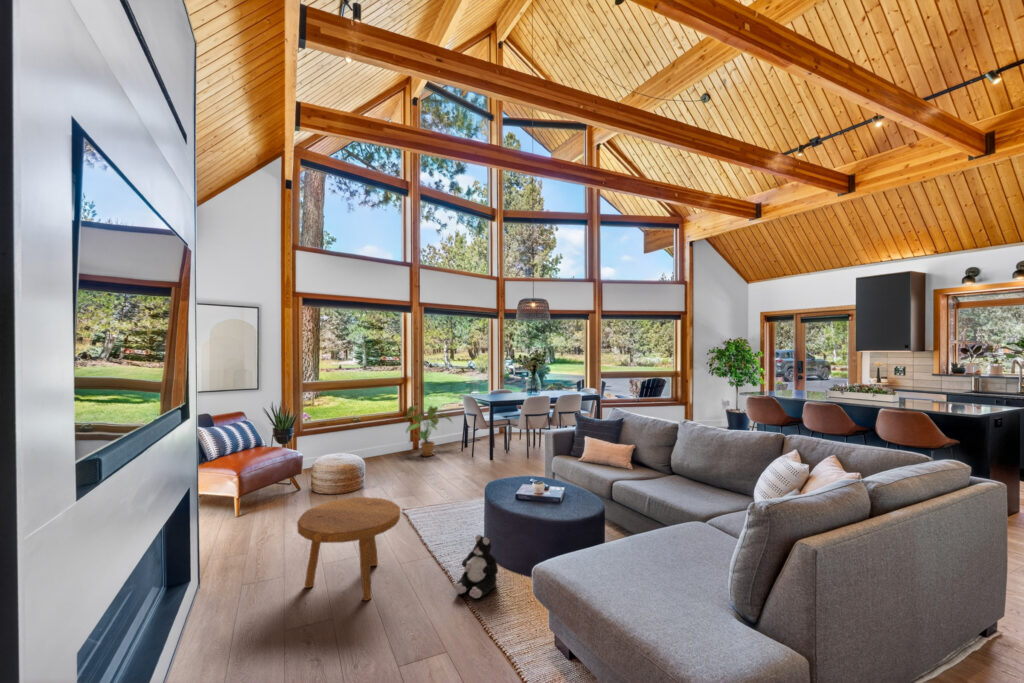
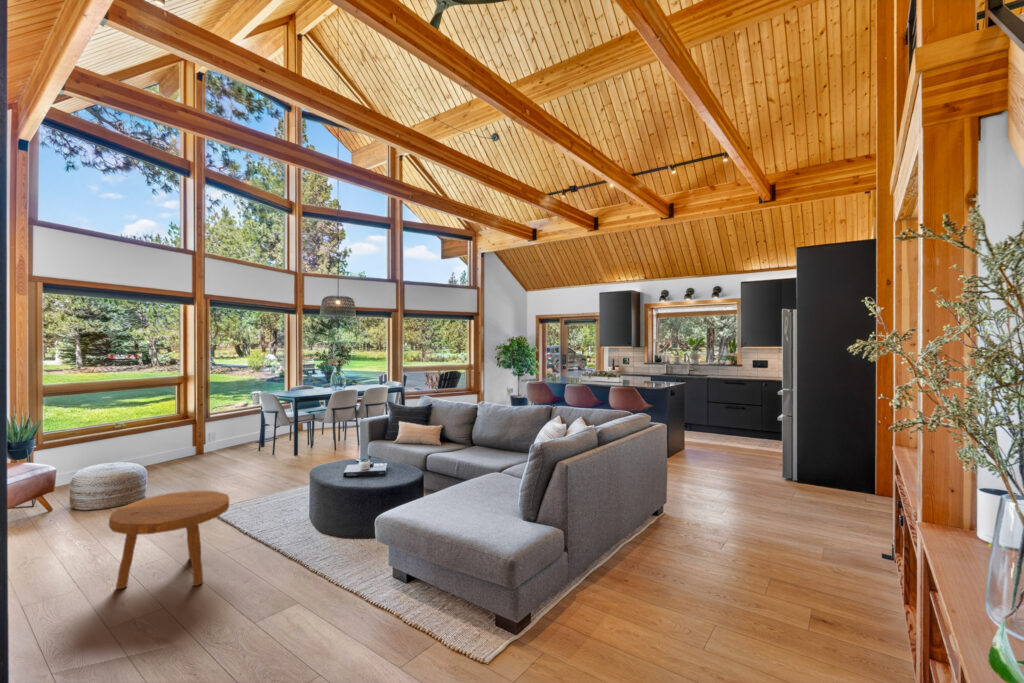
house plant: present [405,406,451,456] -> none [188,406,250,460]
plush toy: present [453,535,498,599] -> none [290,508,333,562]

